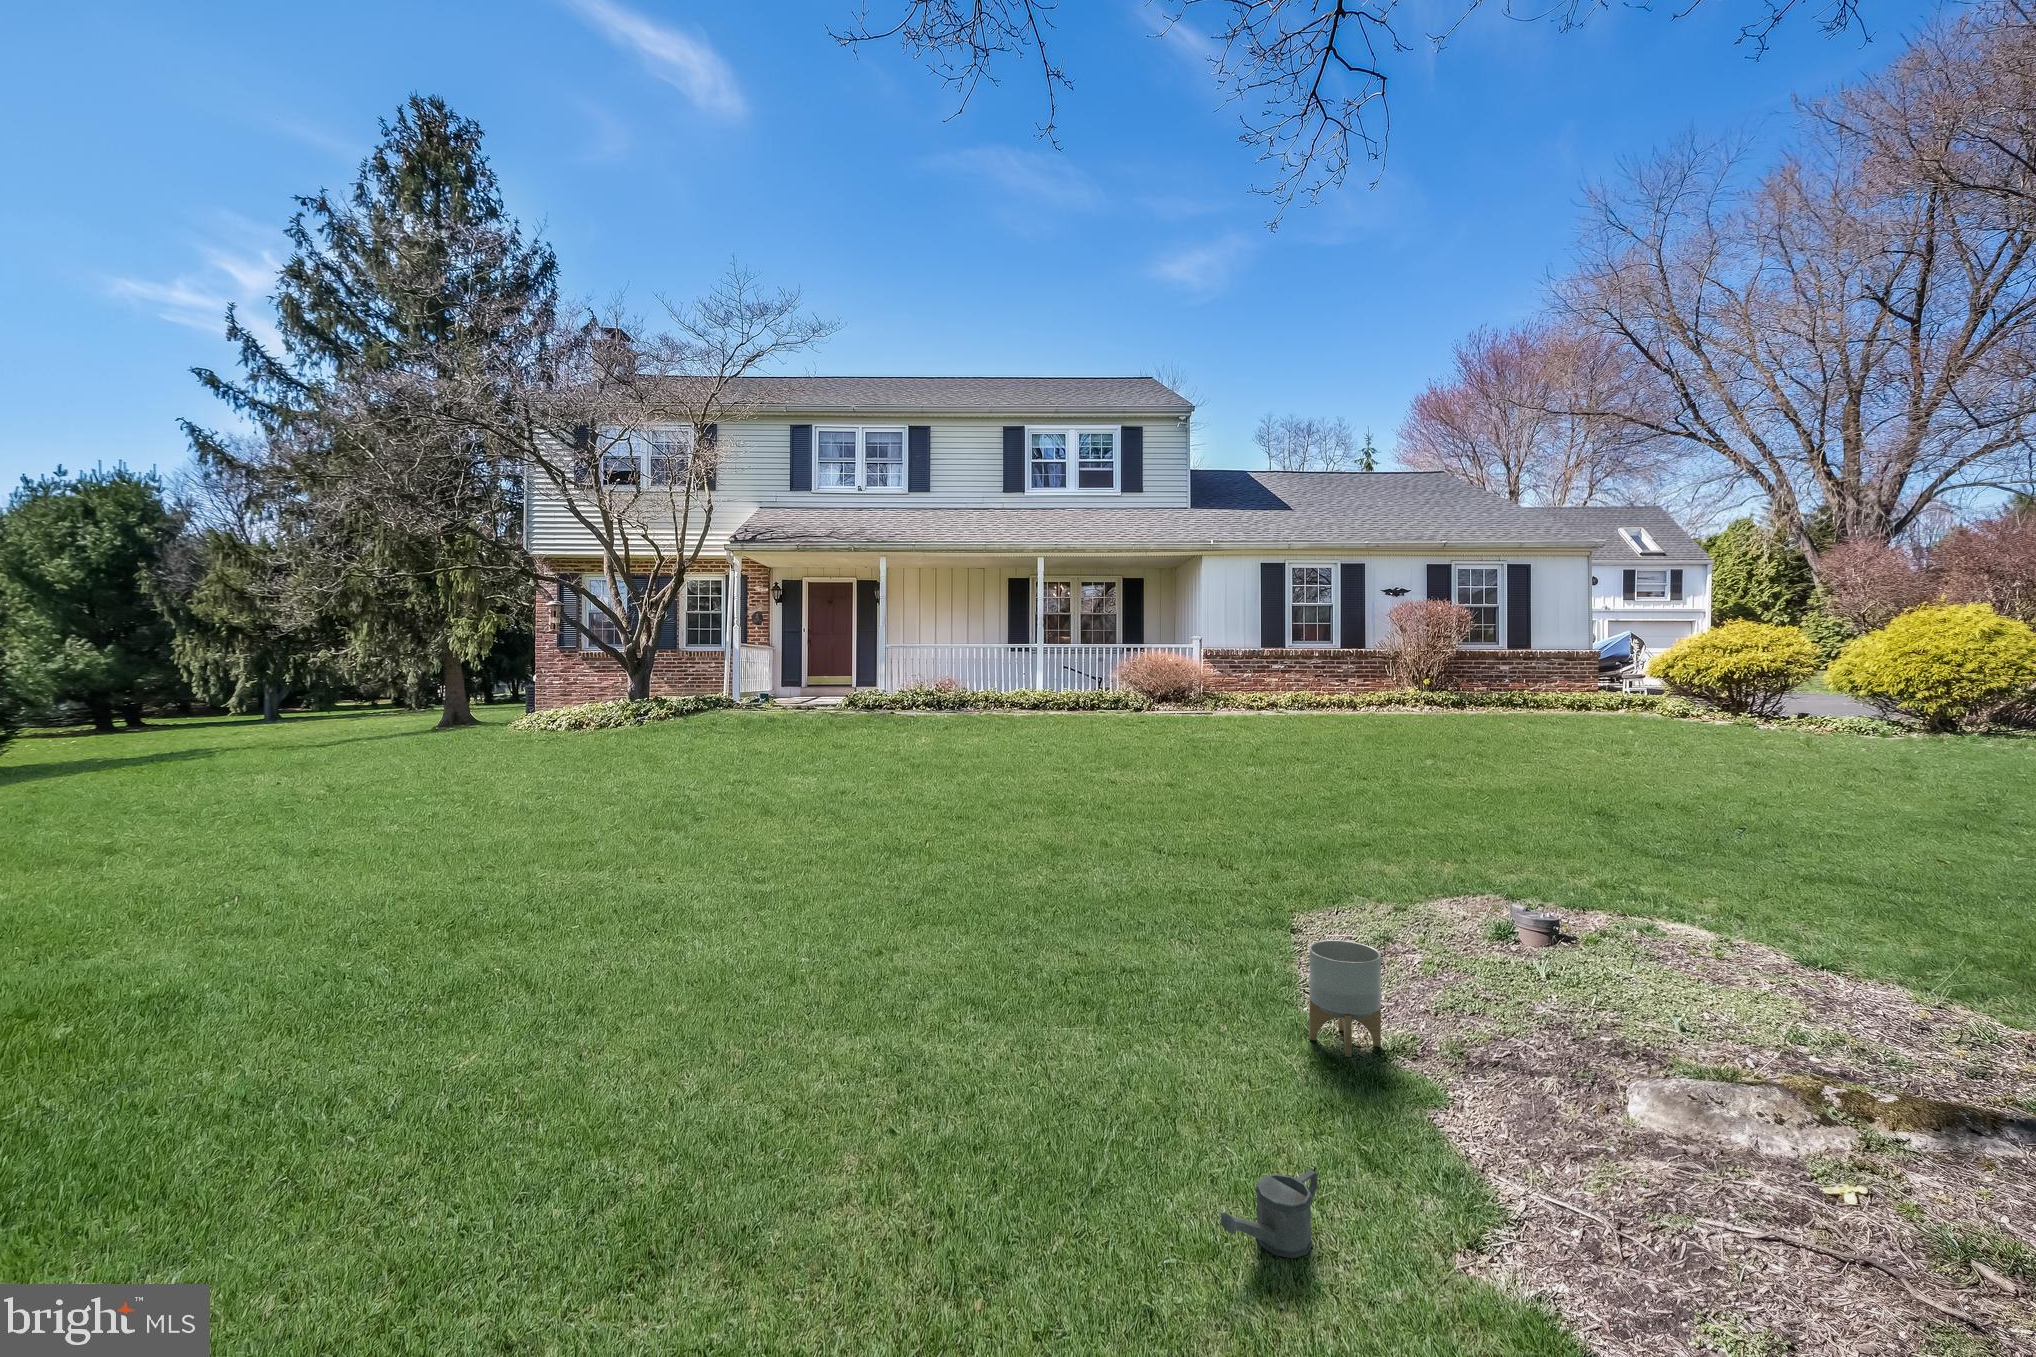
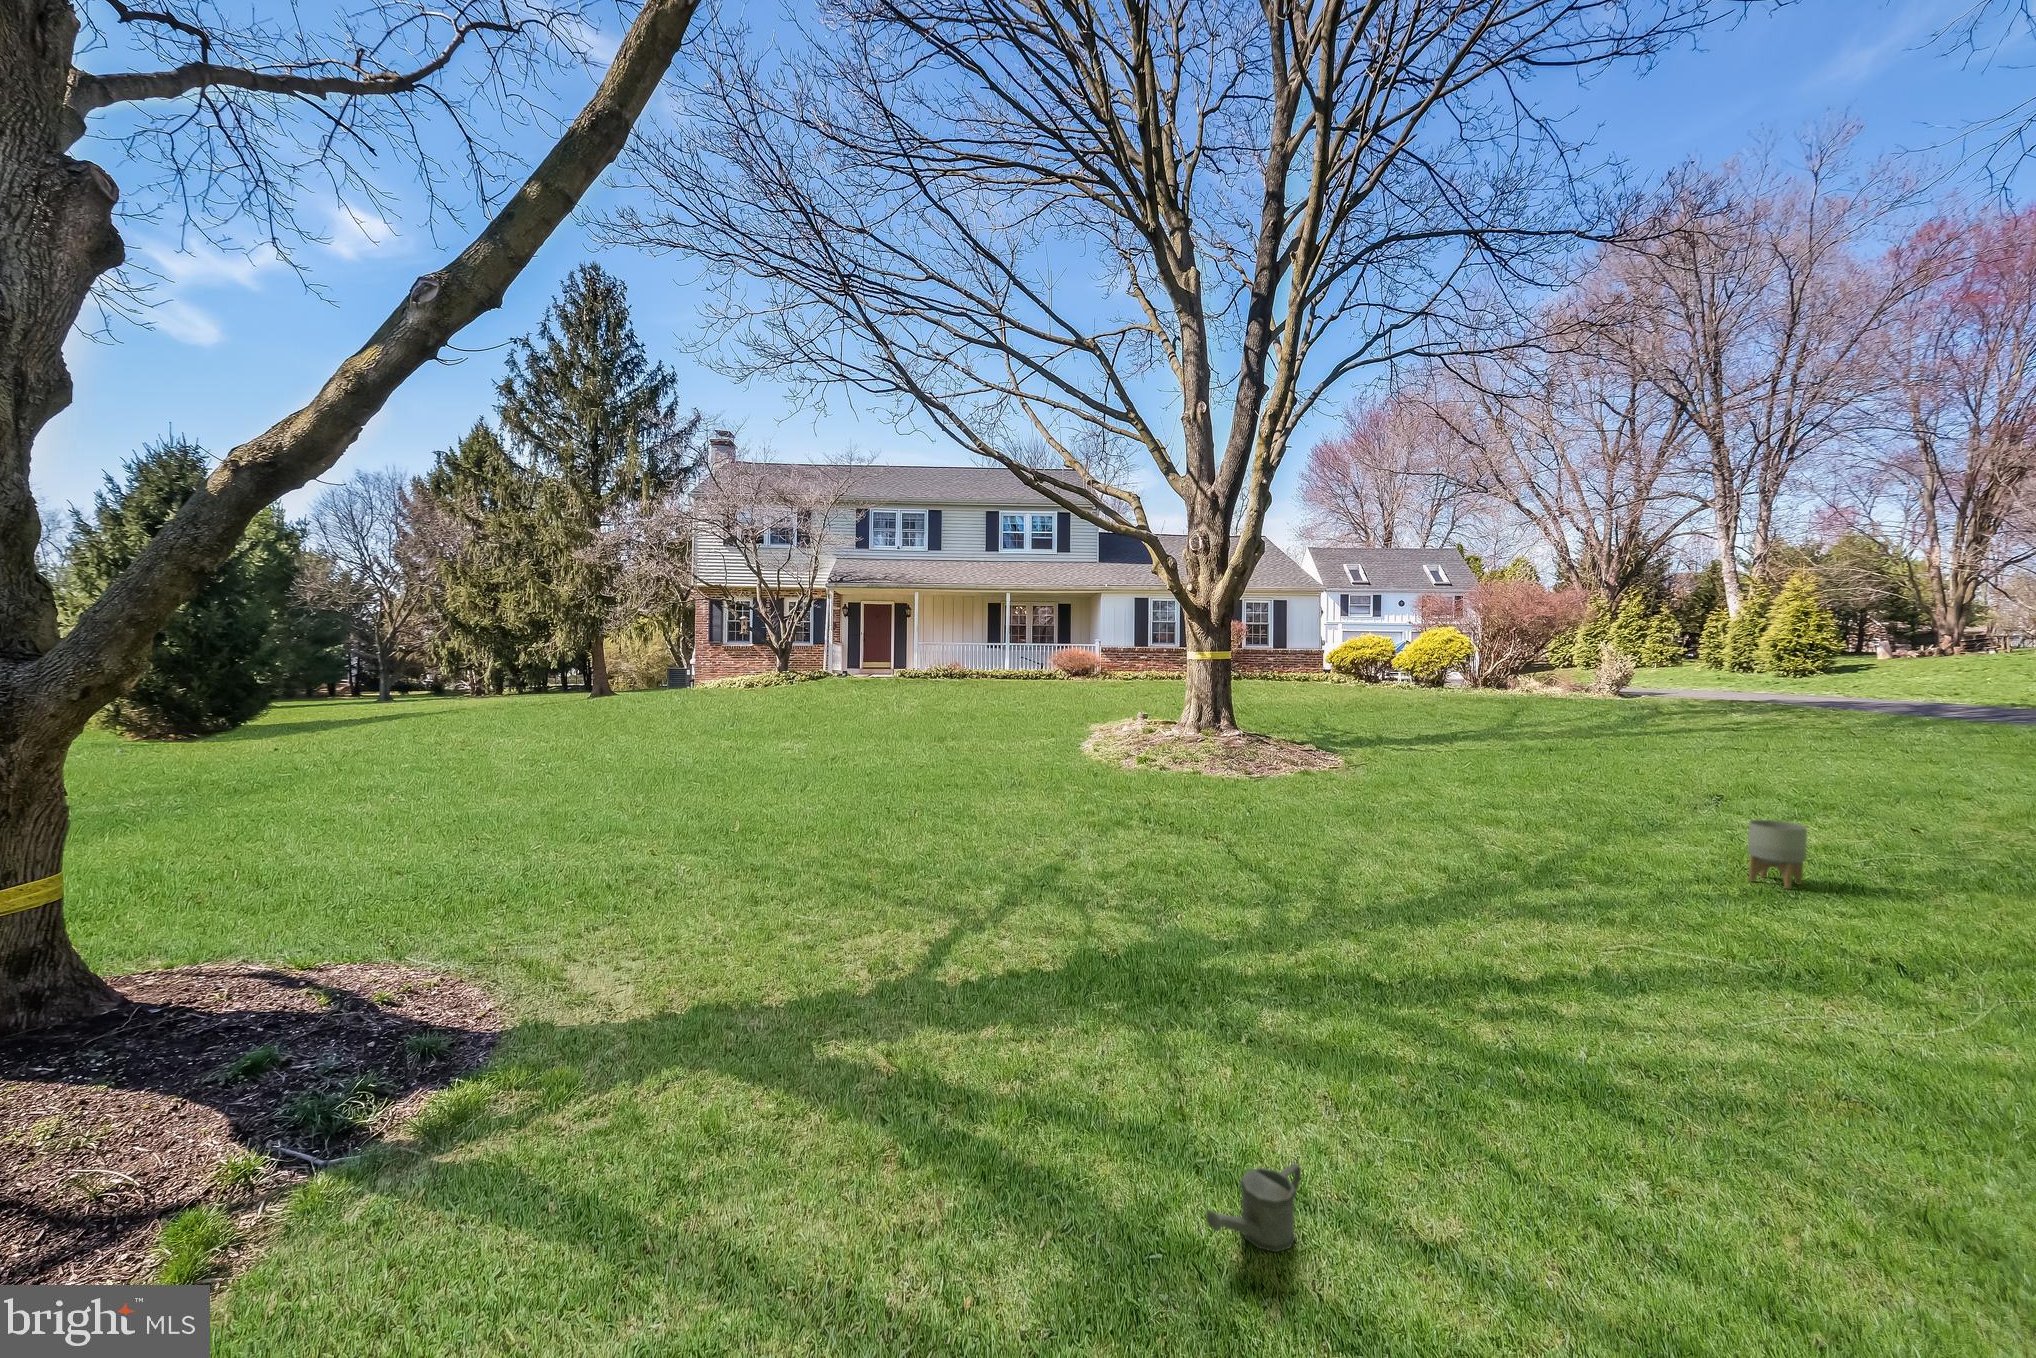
planter: present [1309,940,1381,1057] -> present [1748,820,1807,889]

